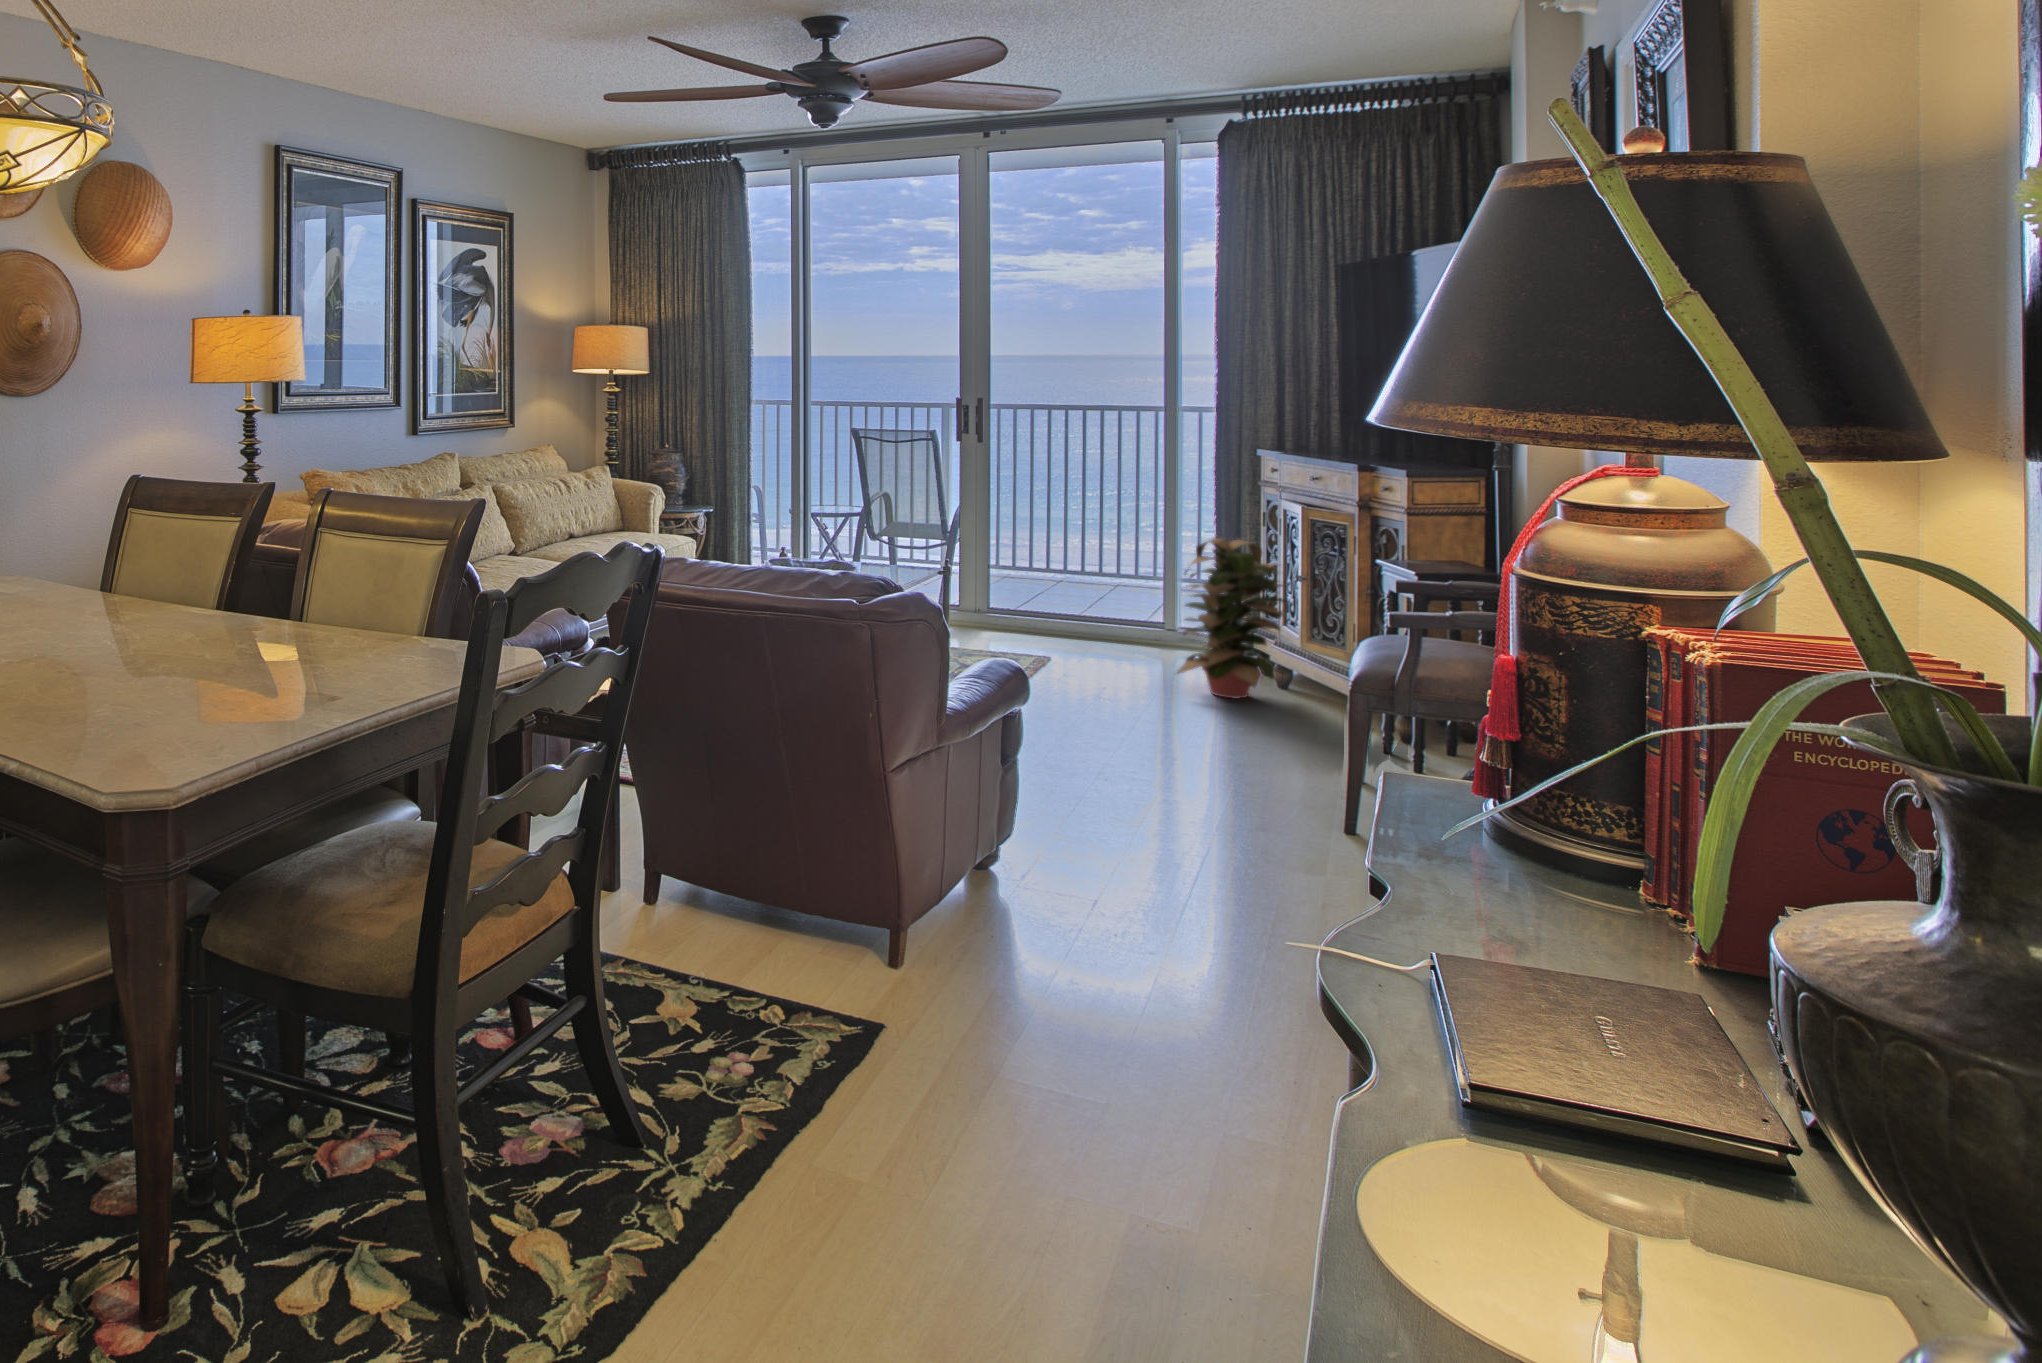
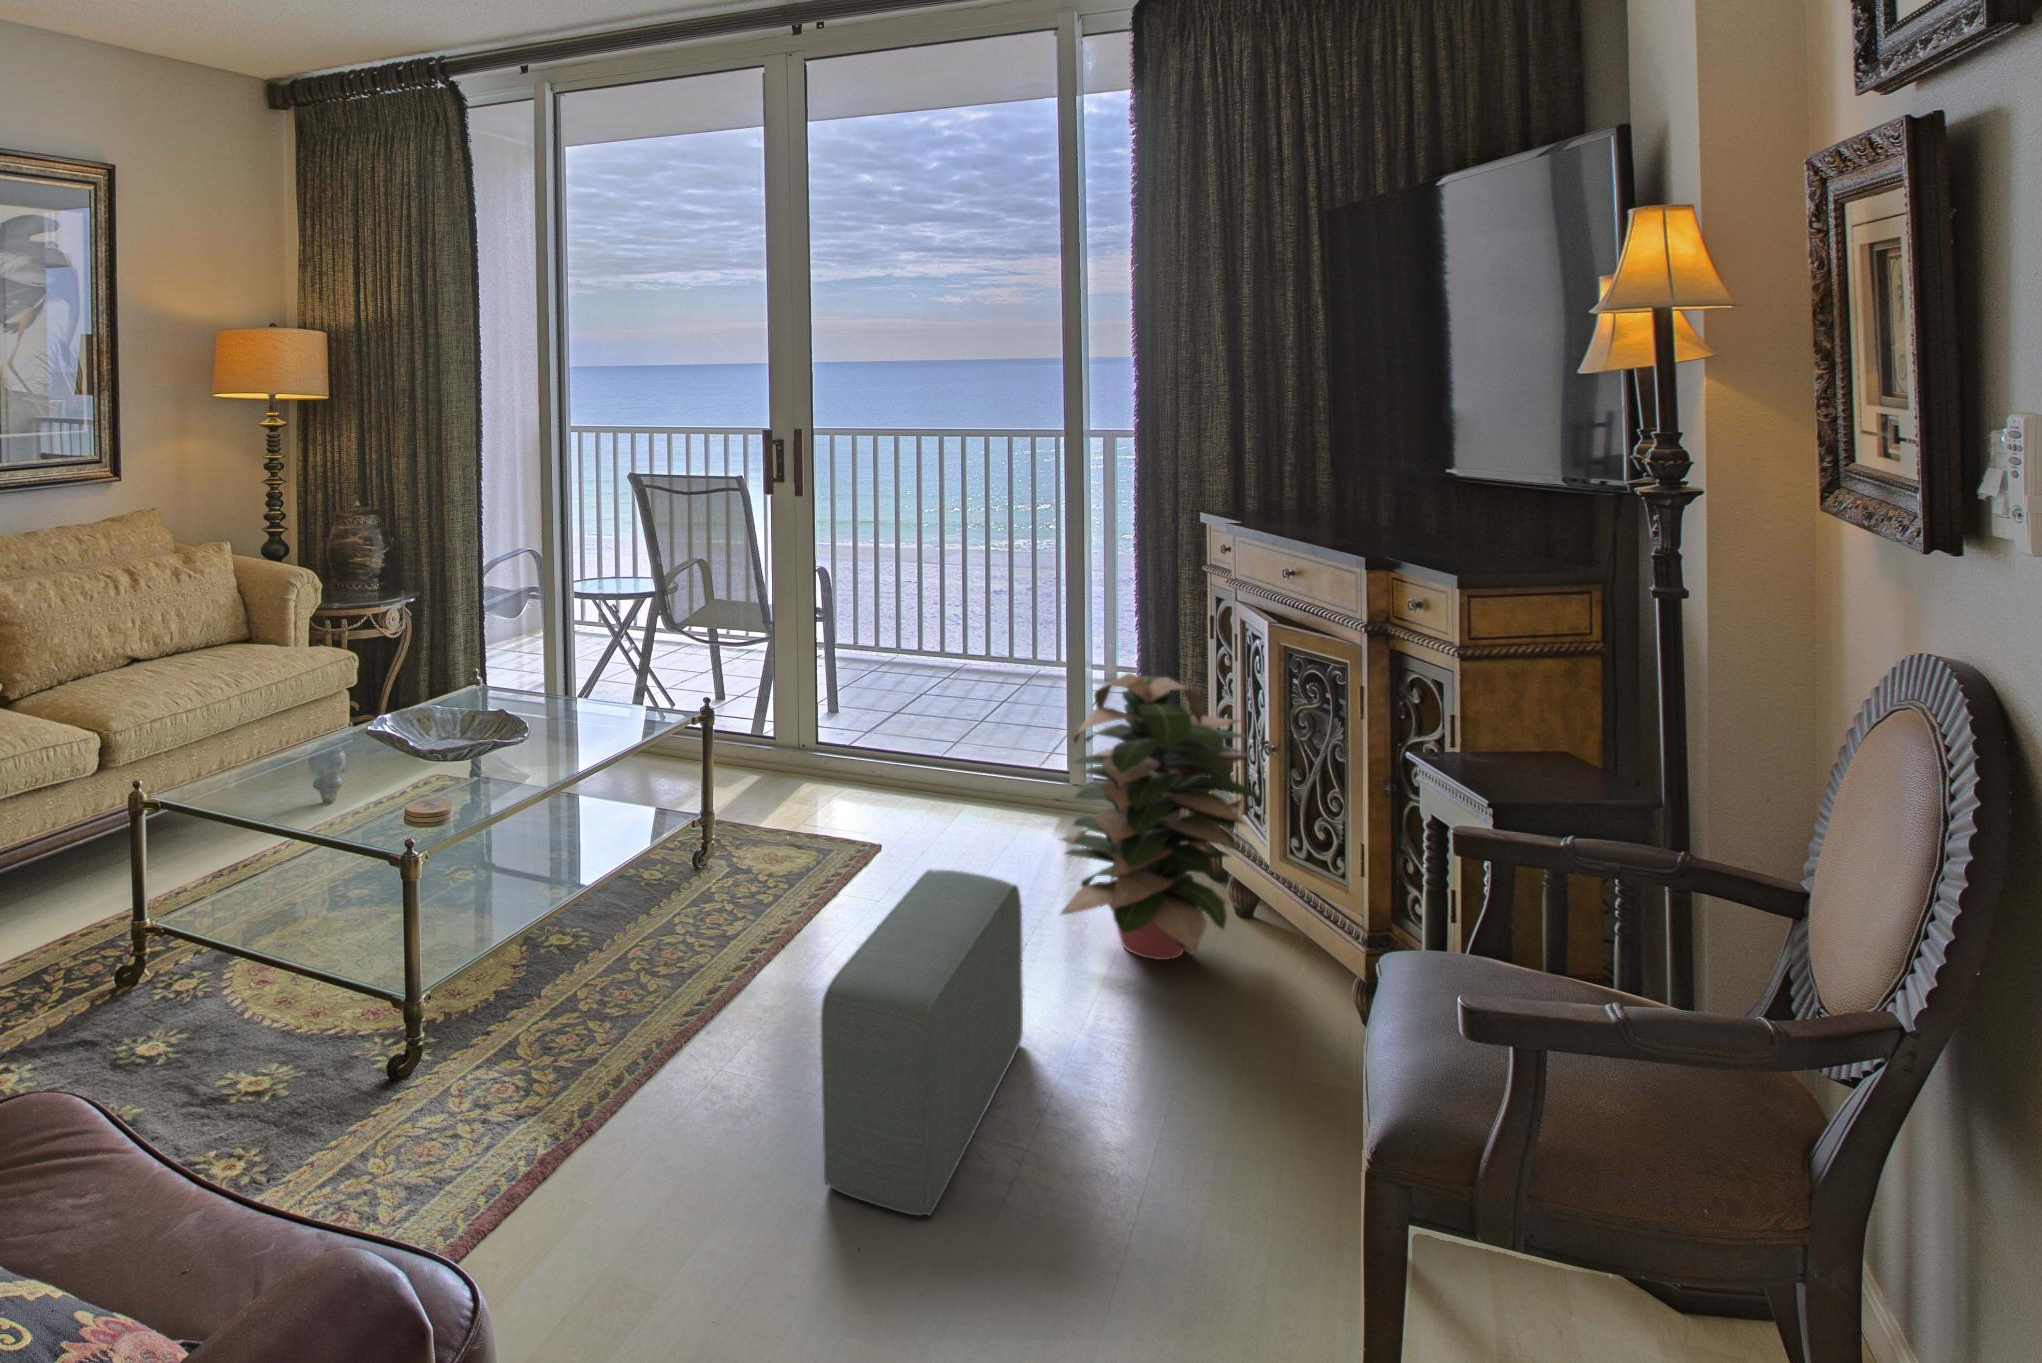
pouf: none [1073,630,1163,763] -> present [821,870,1023,1215]

